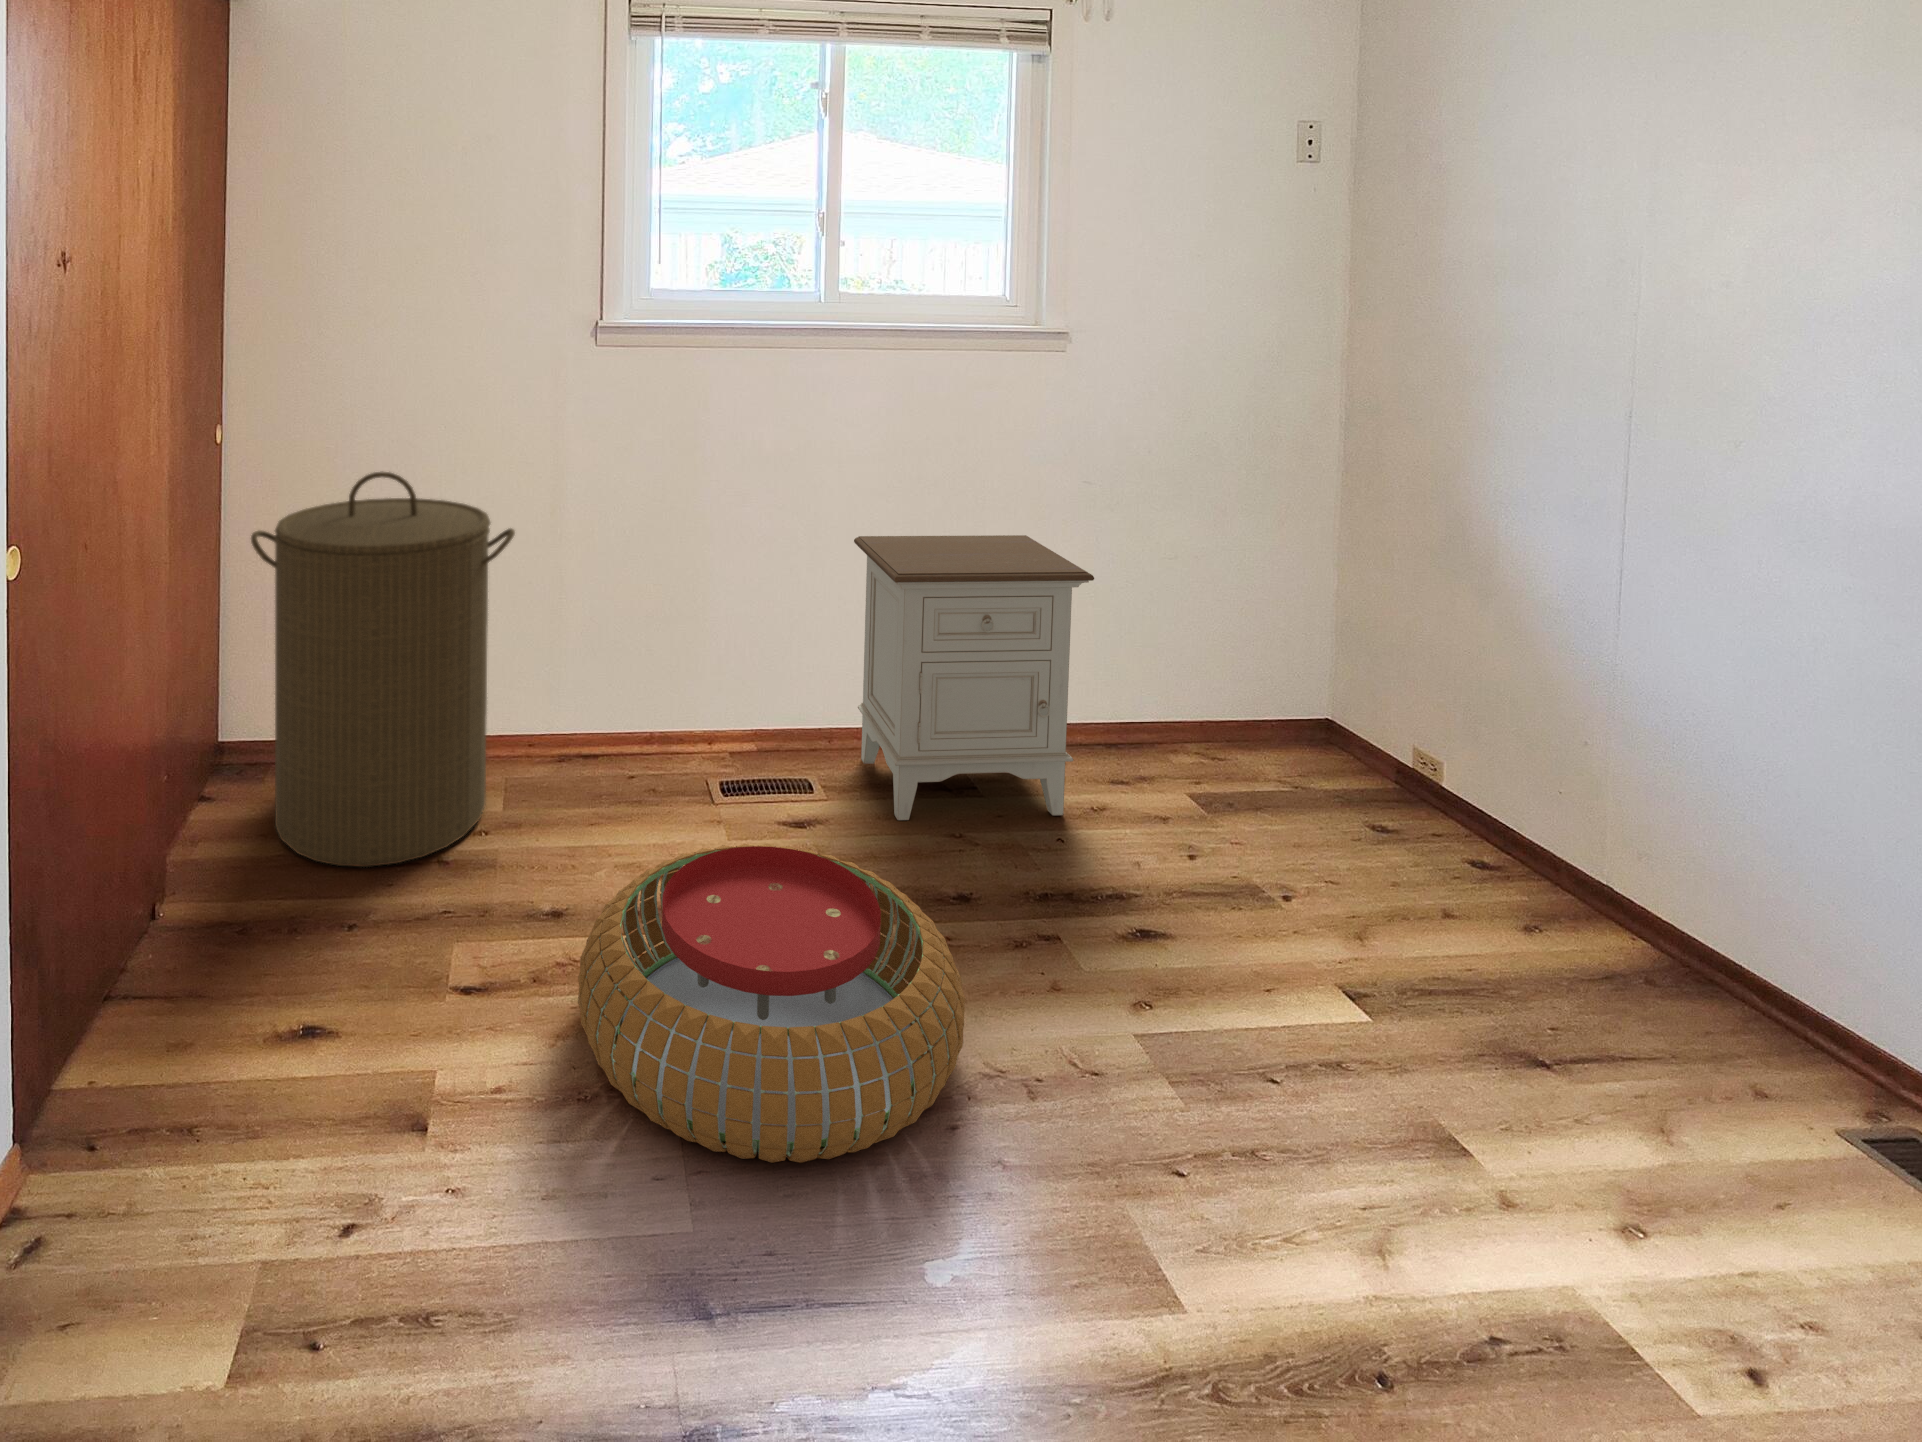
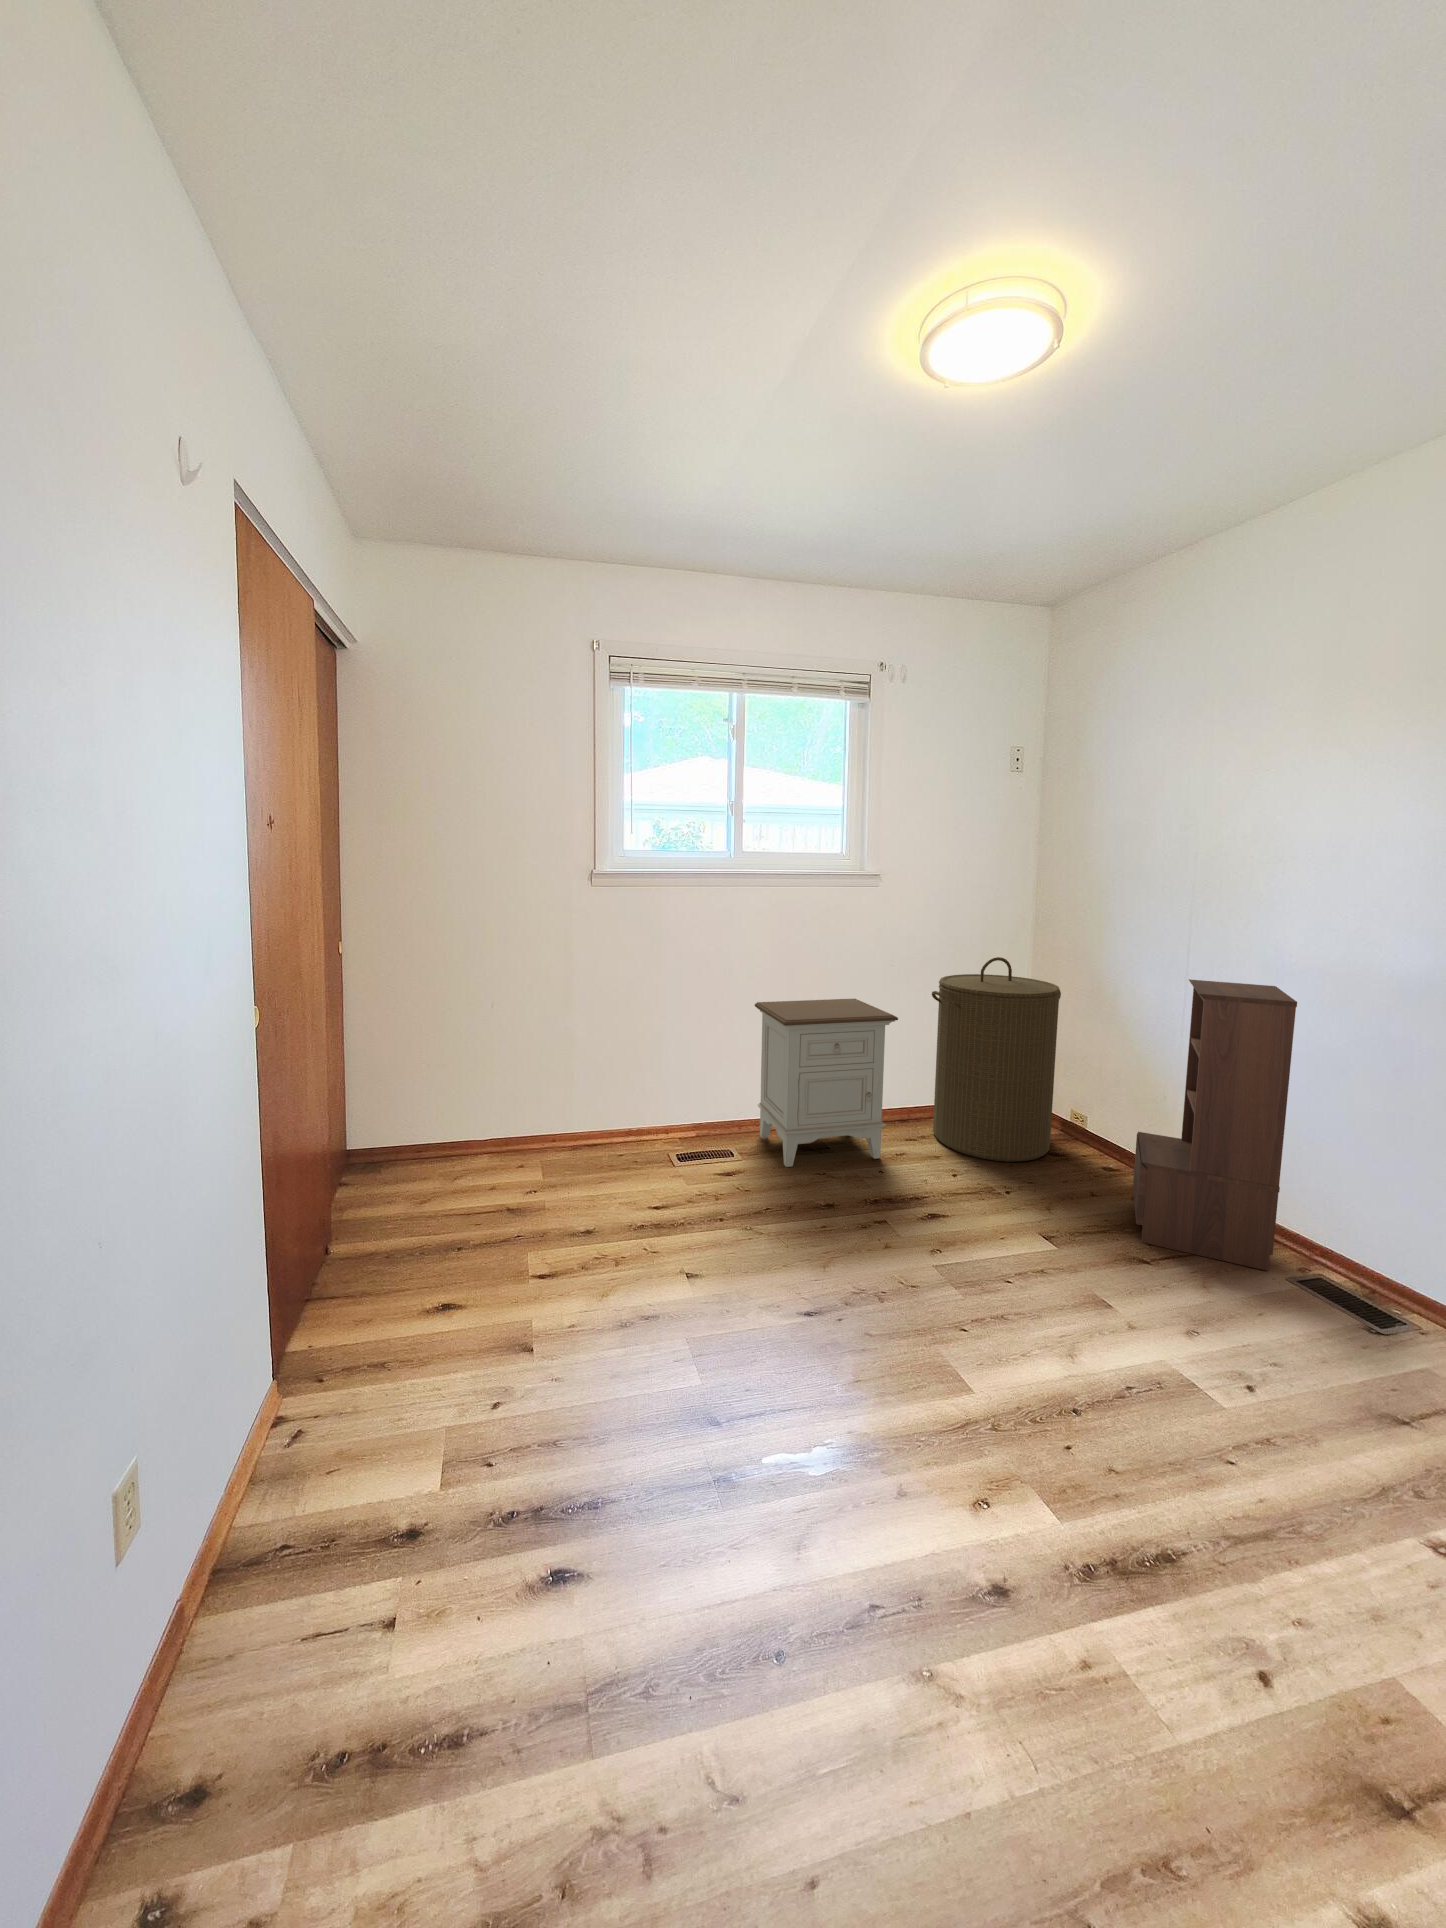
laundry hamper: present [251,472,515,867] -> present [932,957,1061,1162]
bookshelf: none [1529,539,1846,1112] -> present [1133,979,1297,1271]
pouf: present [578,844,965,1163] -> none [616,1178,844,1346]

